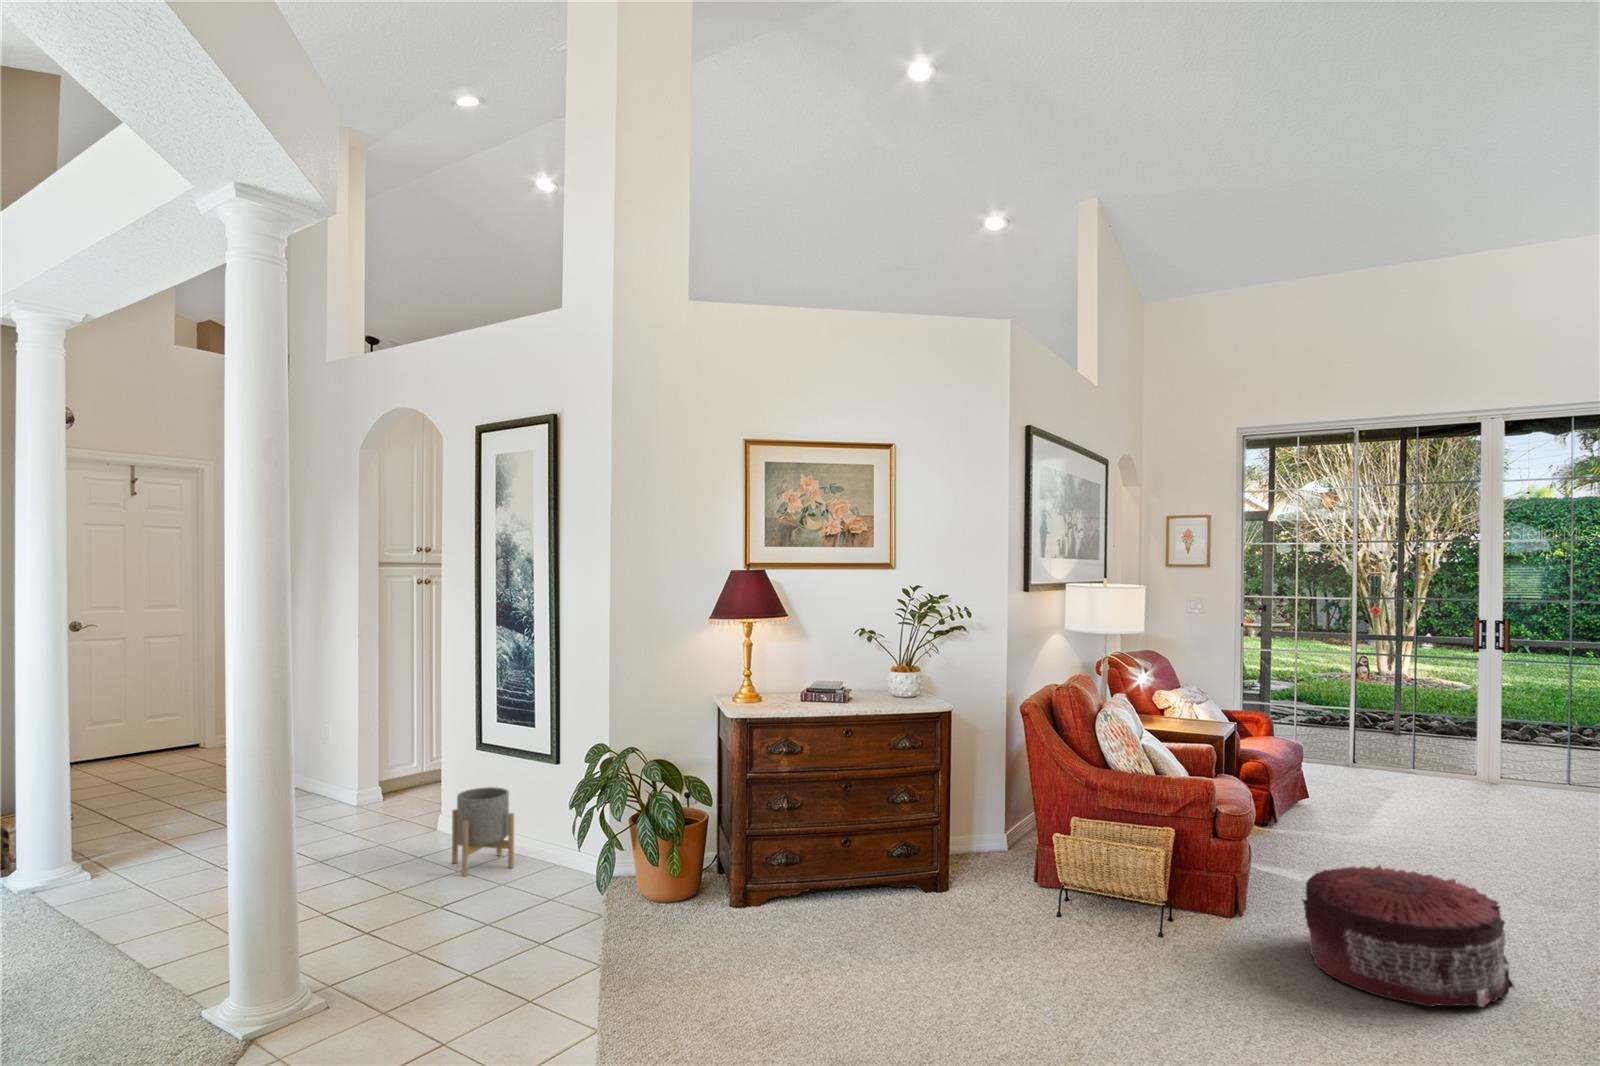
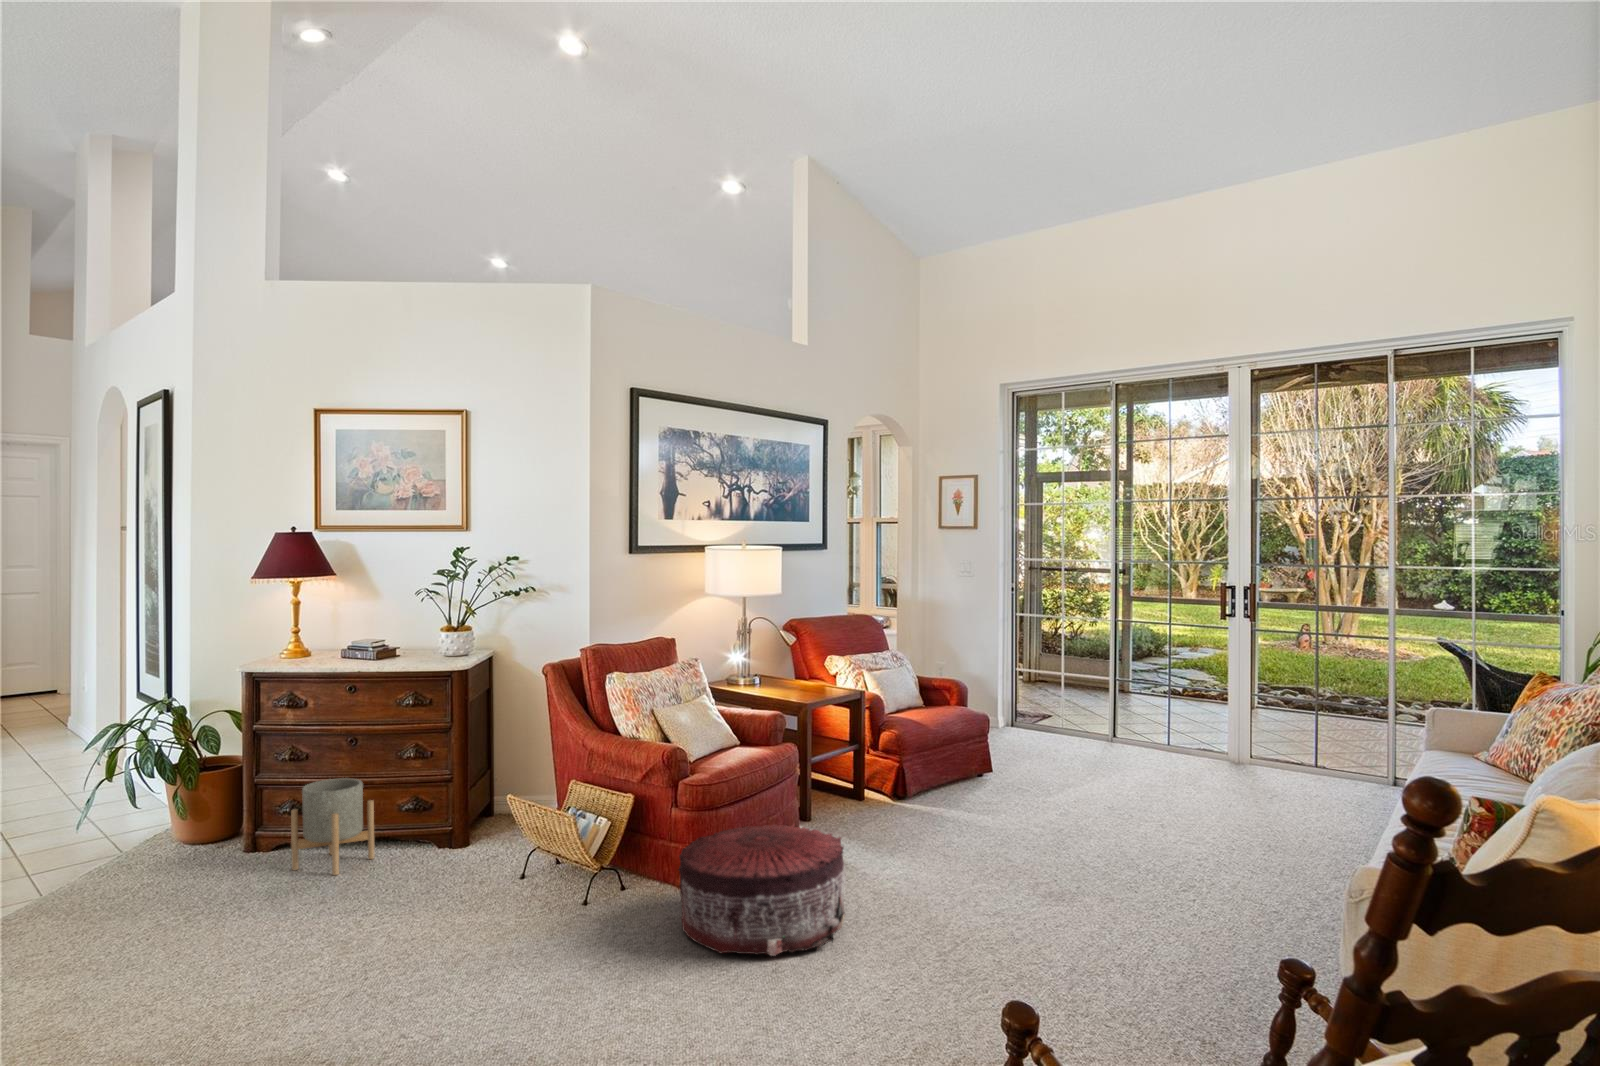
planter: present [452,787,514,876] -> present [291,778,375,875]

